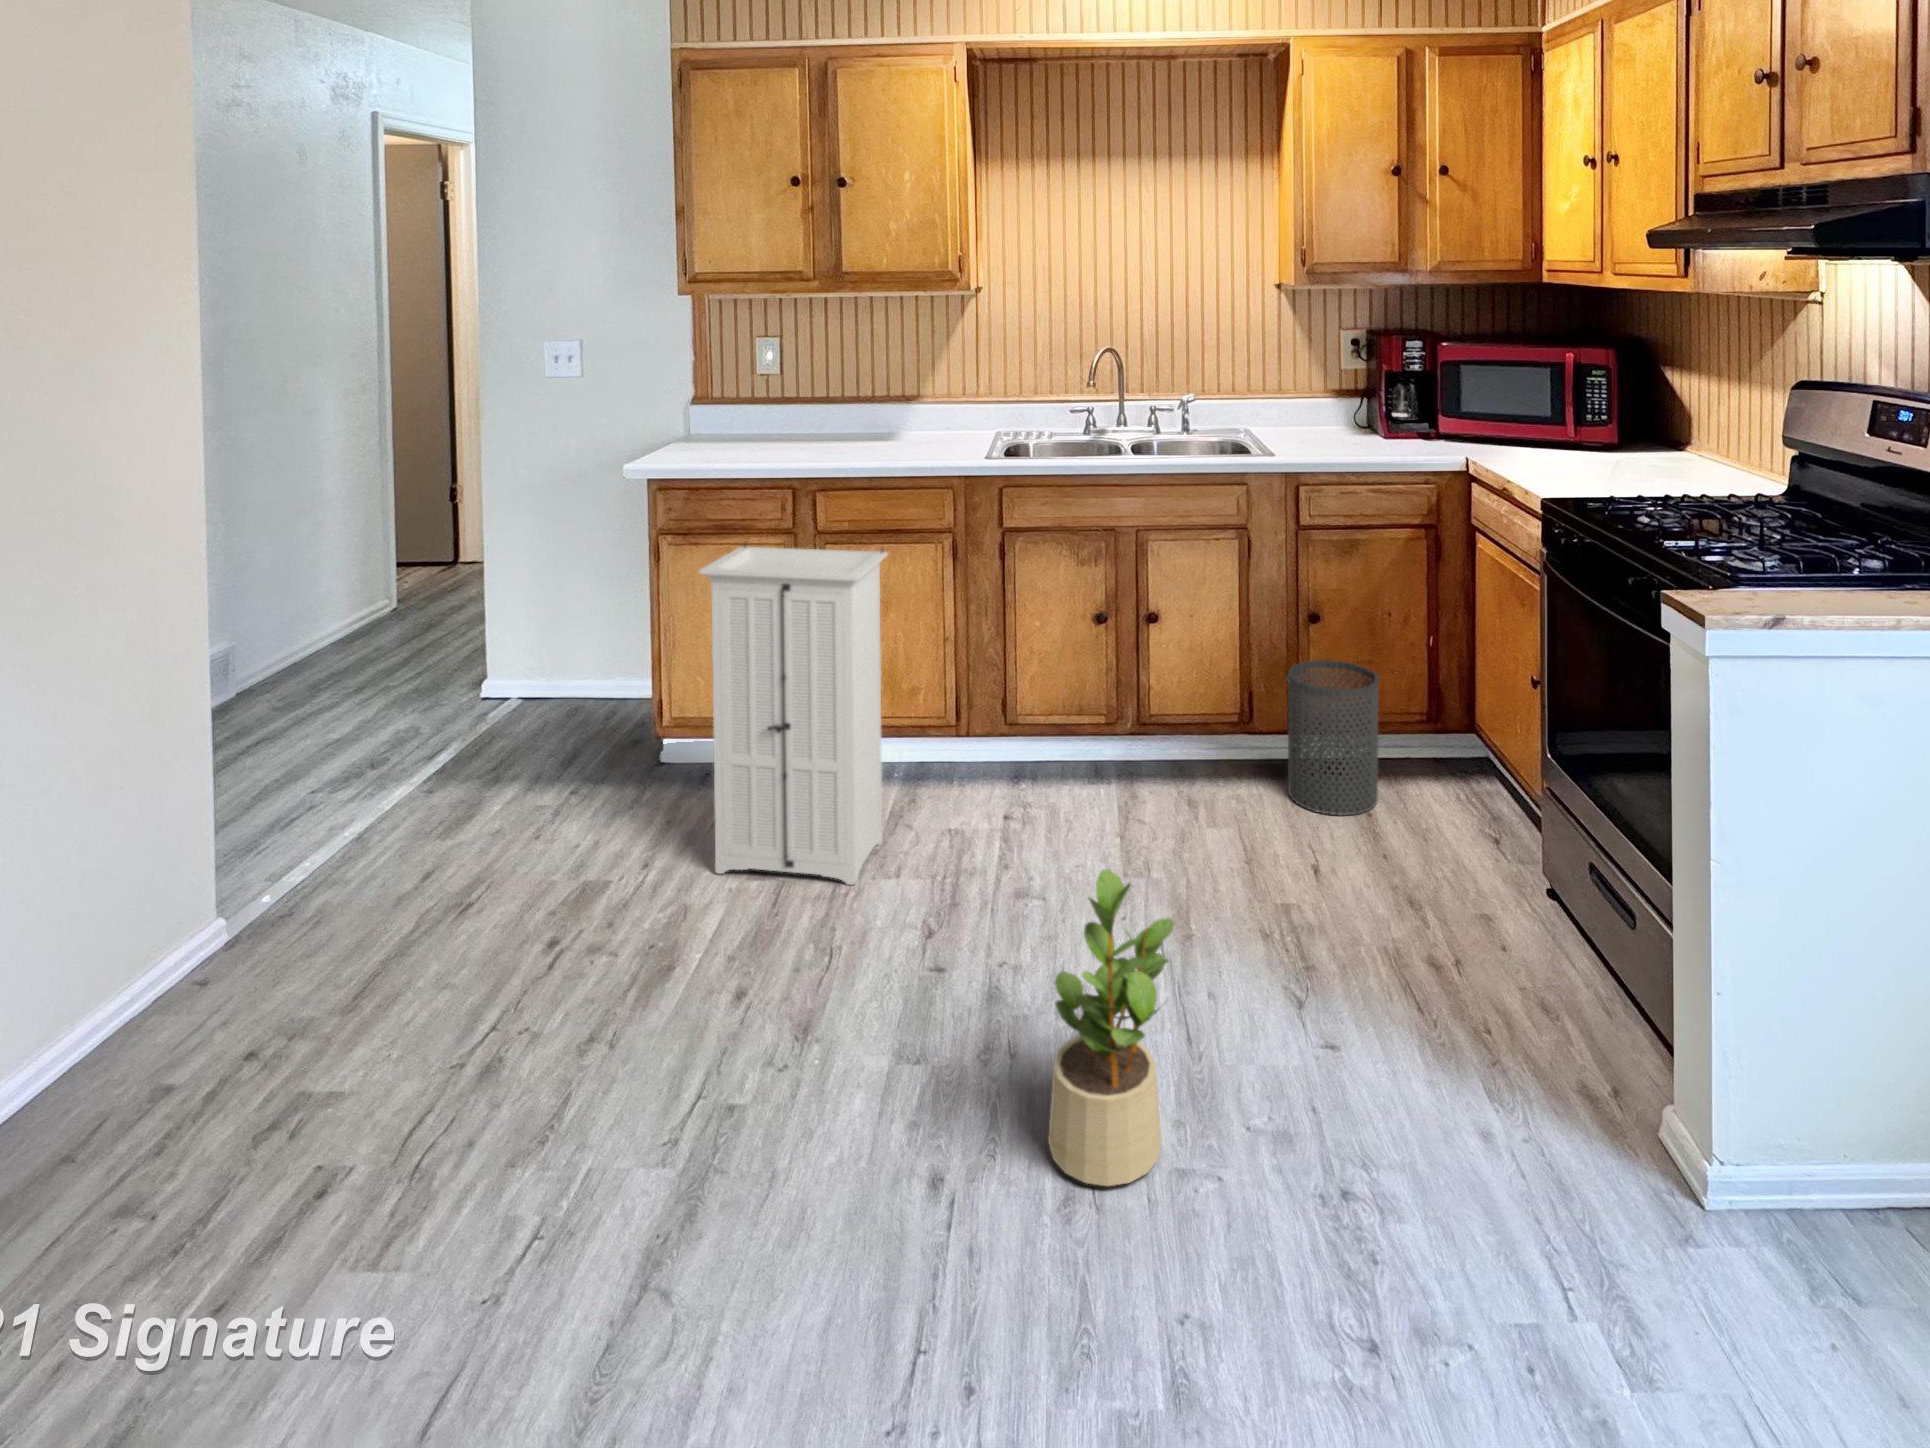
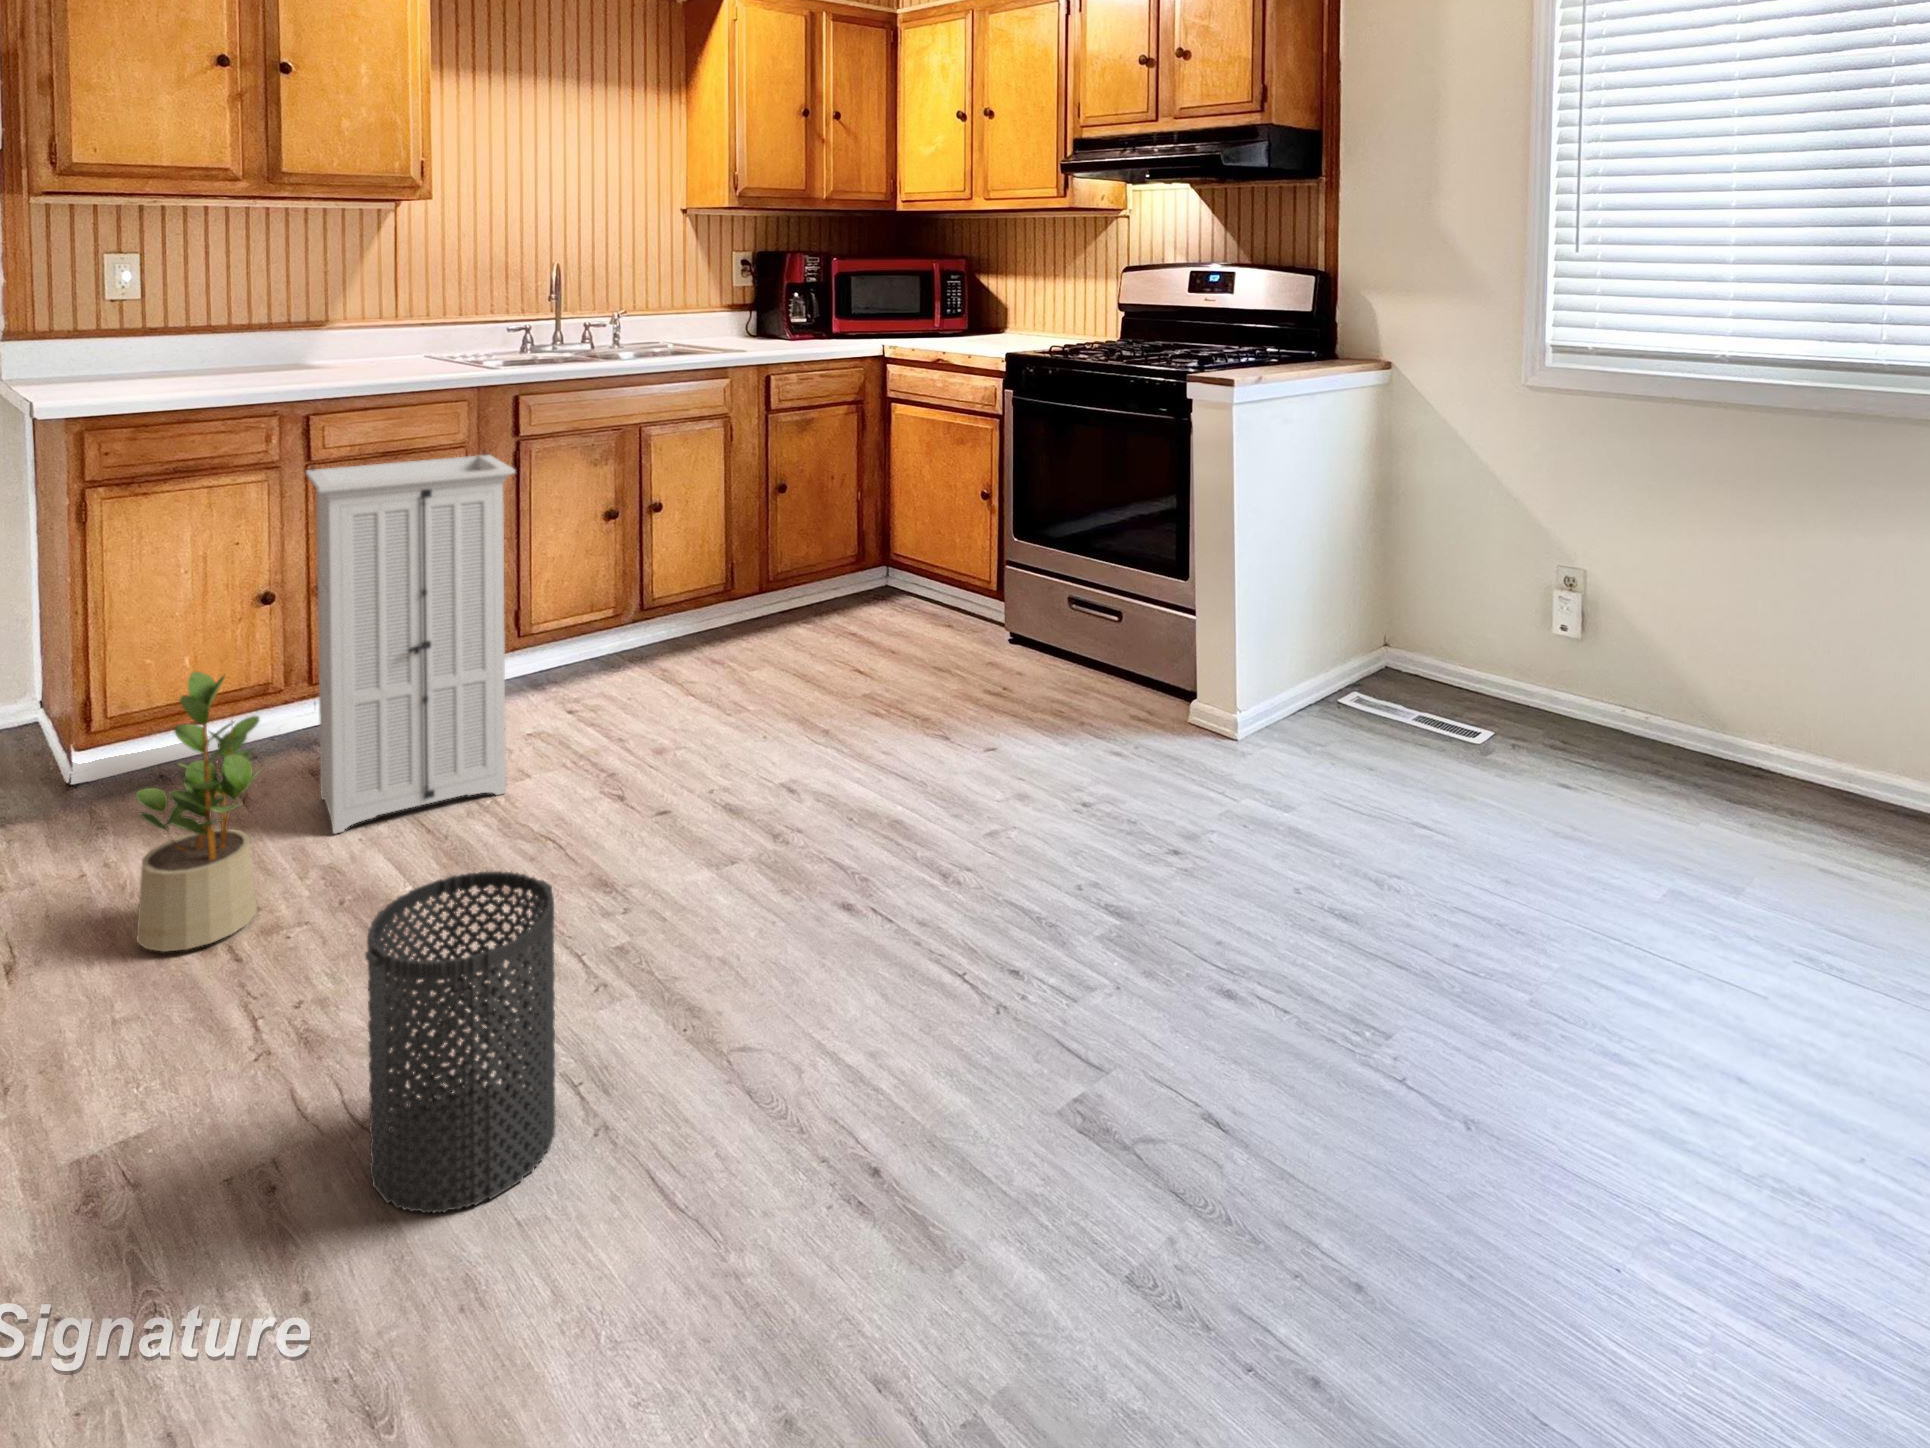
trash can: present [1286,660,1380,816] -> present [365,871,555,1213]
potted plant: present [1048,869,1174,1186] -> present [136,672,262,951]

